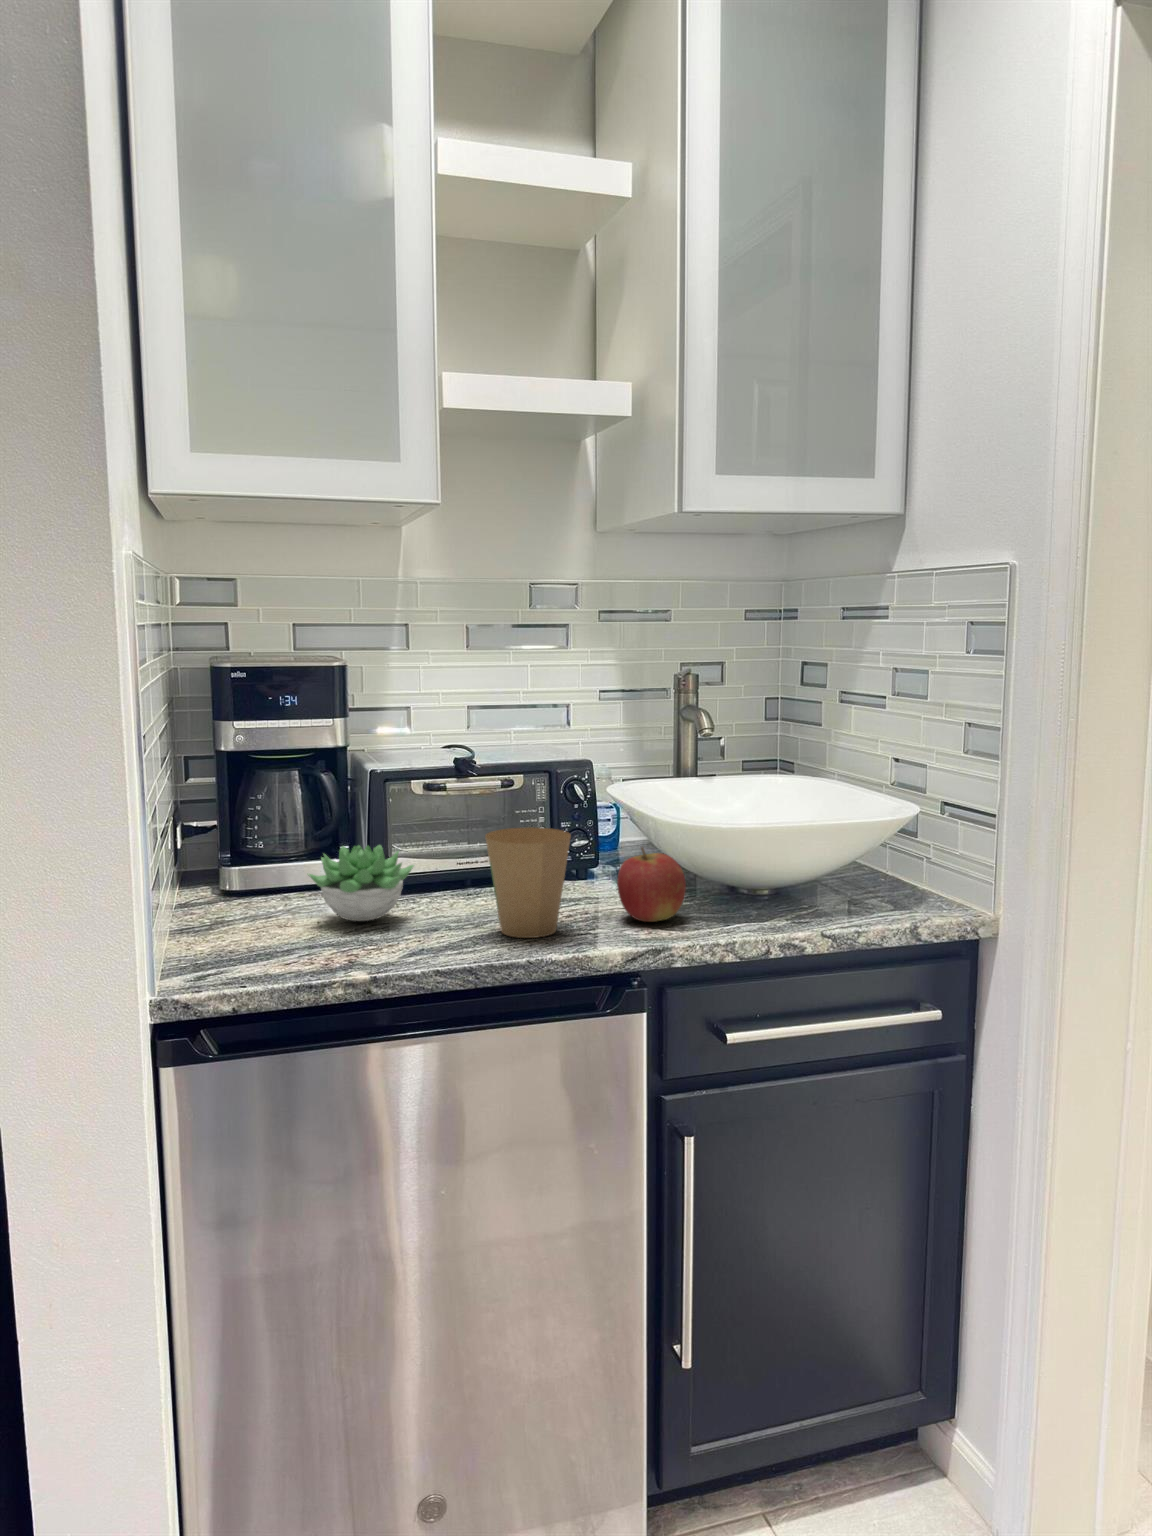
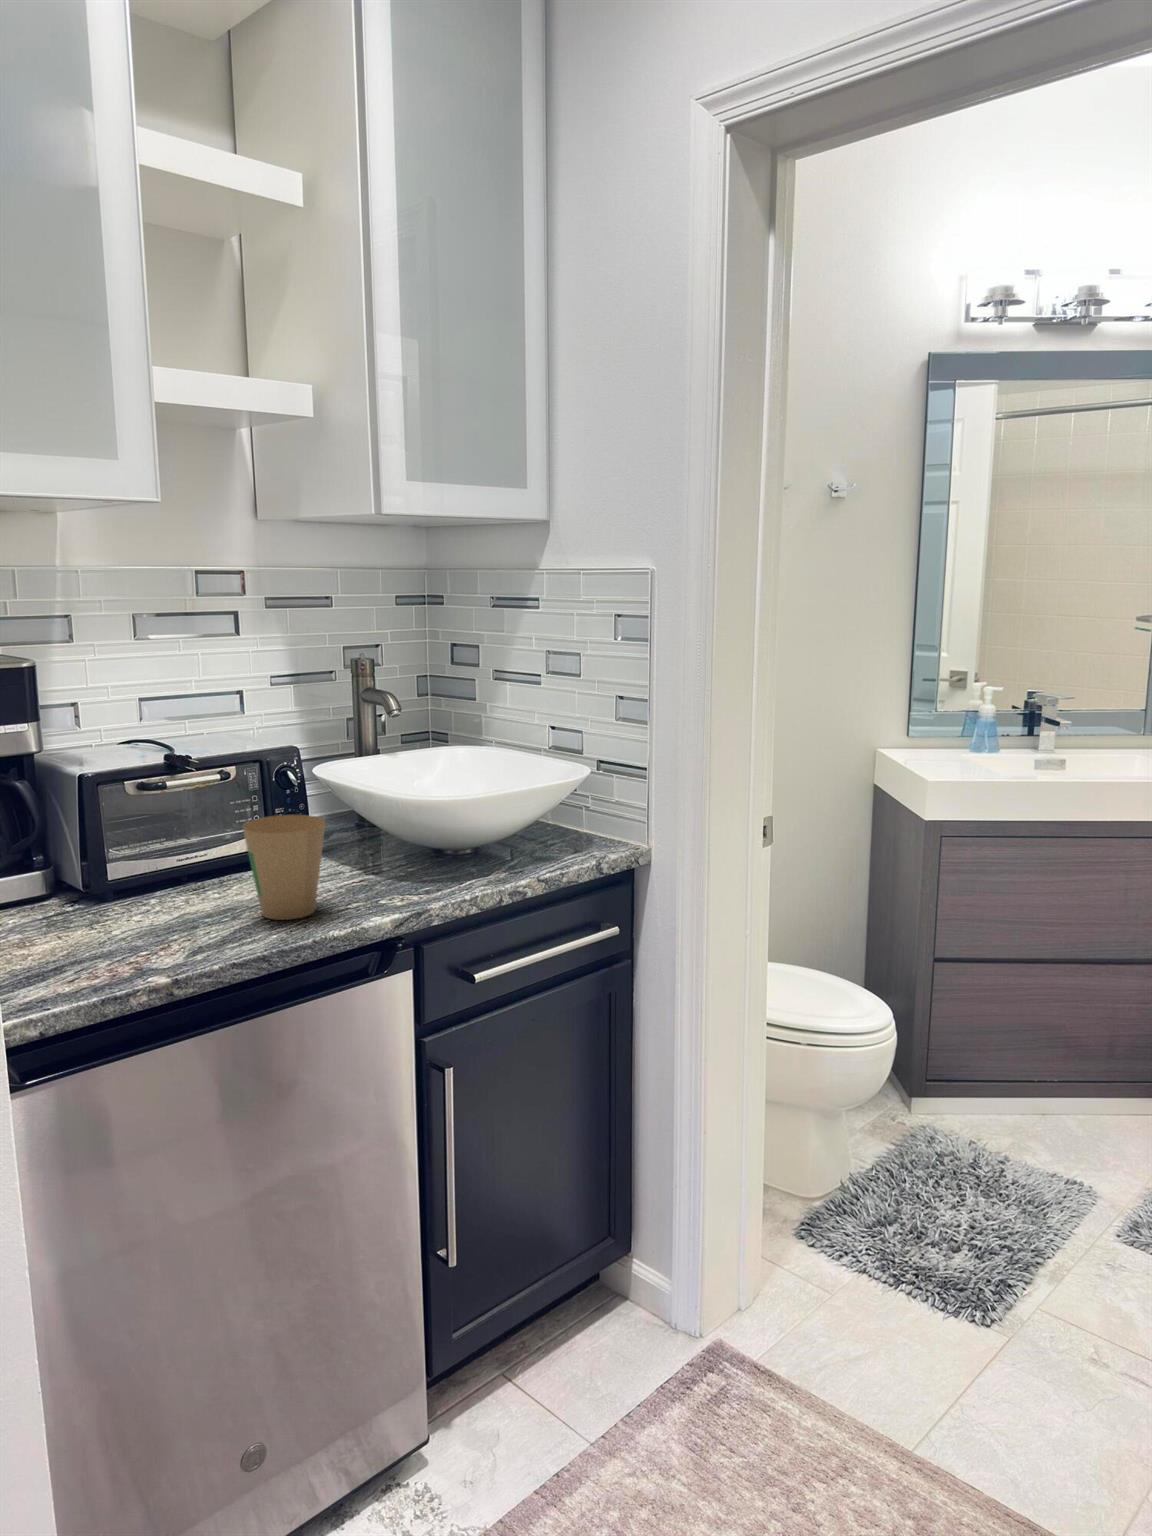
succulent plant: present [308,845,414,921] -> none [52,846,159,925]
apple: present [617,847,686,922] -> none [357,823,420,890]

